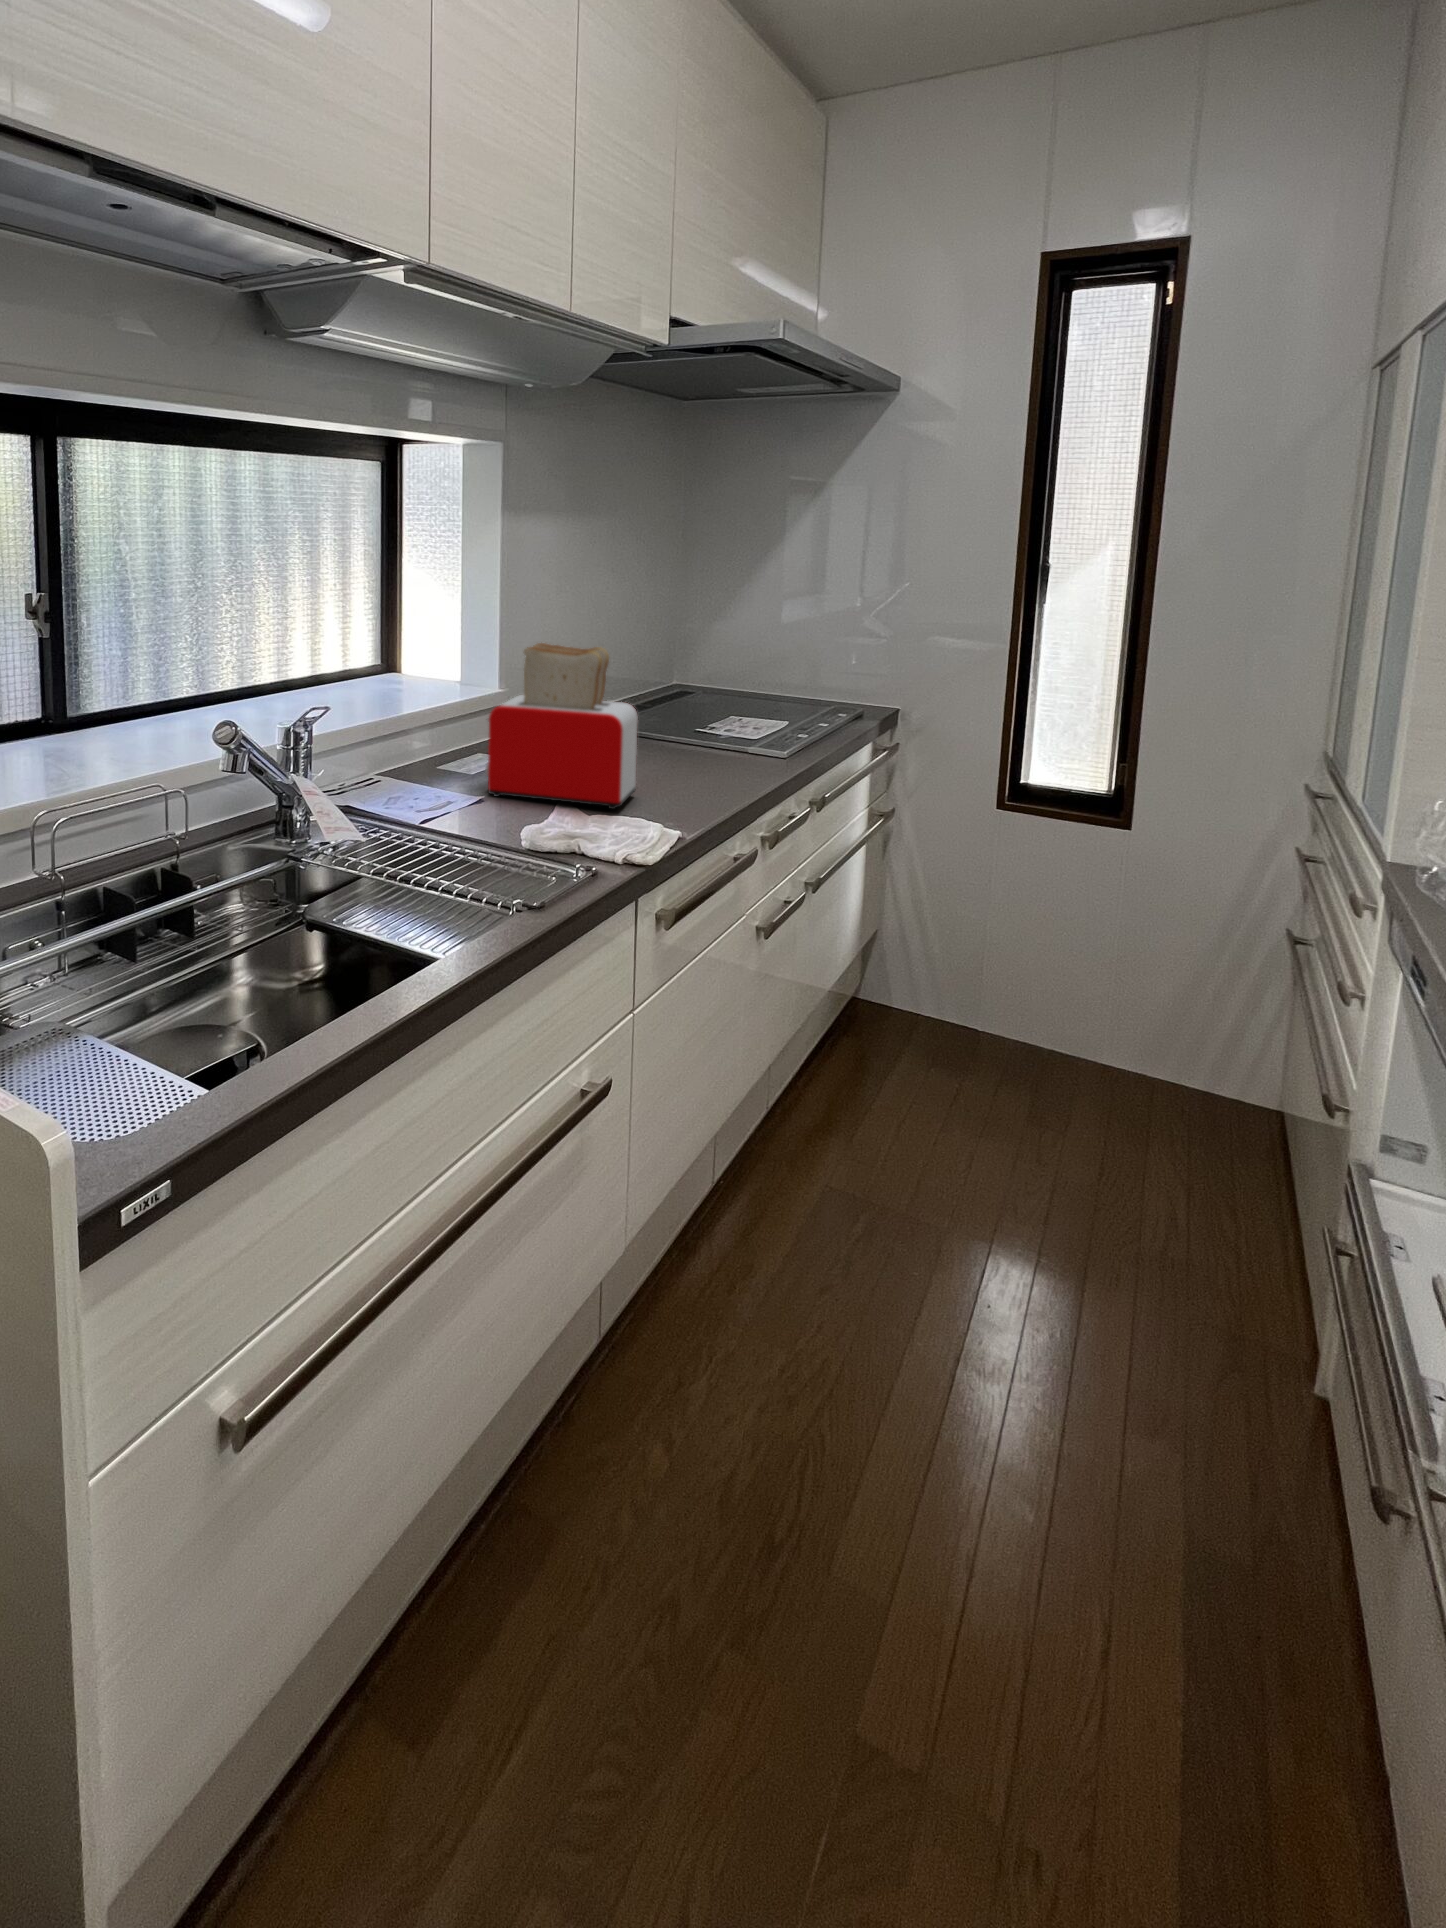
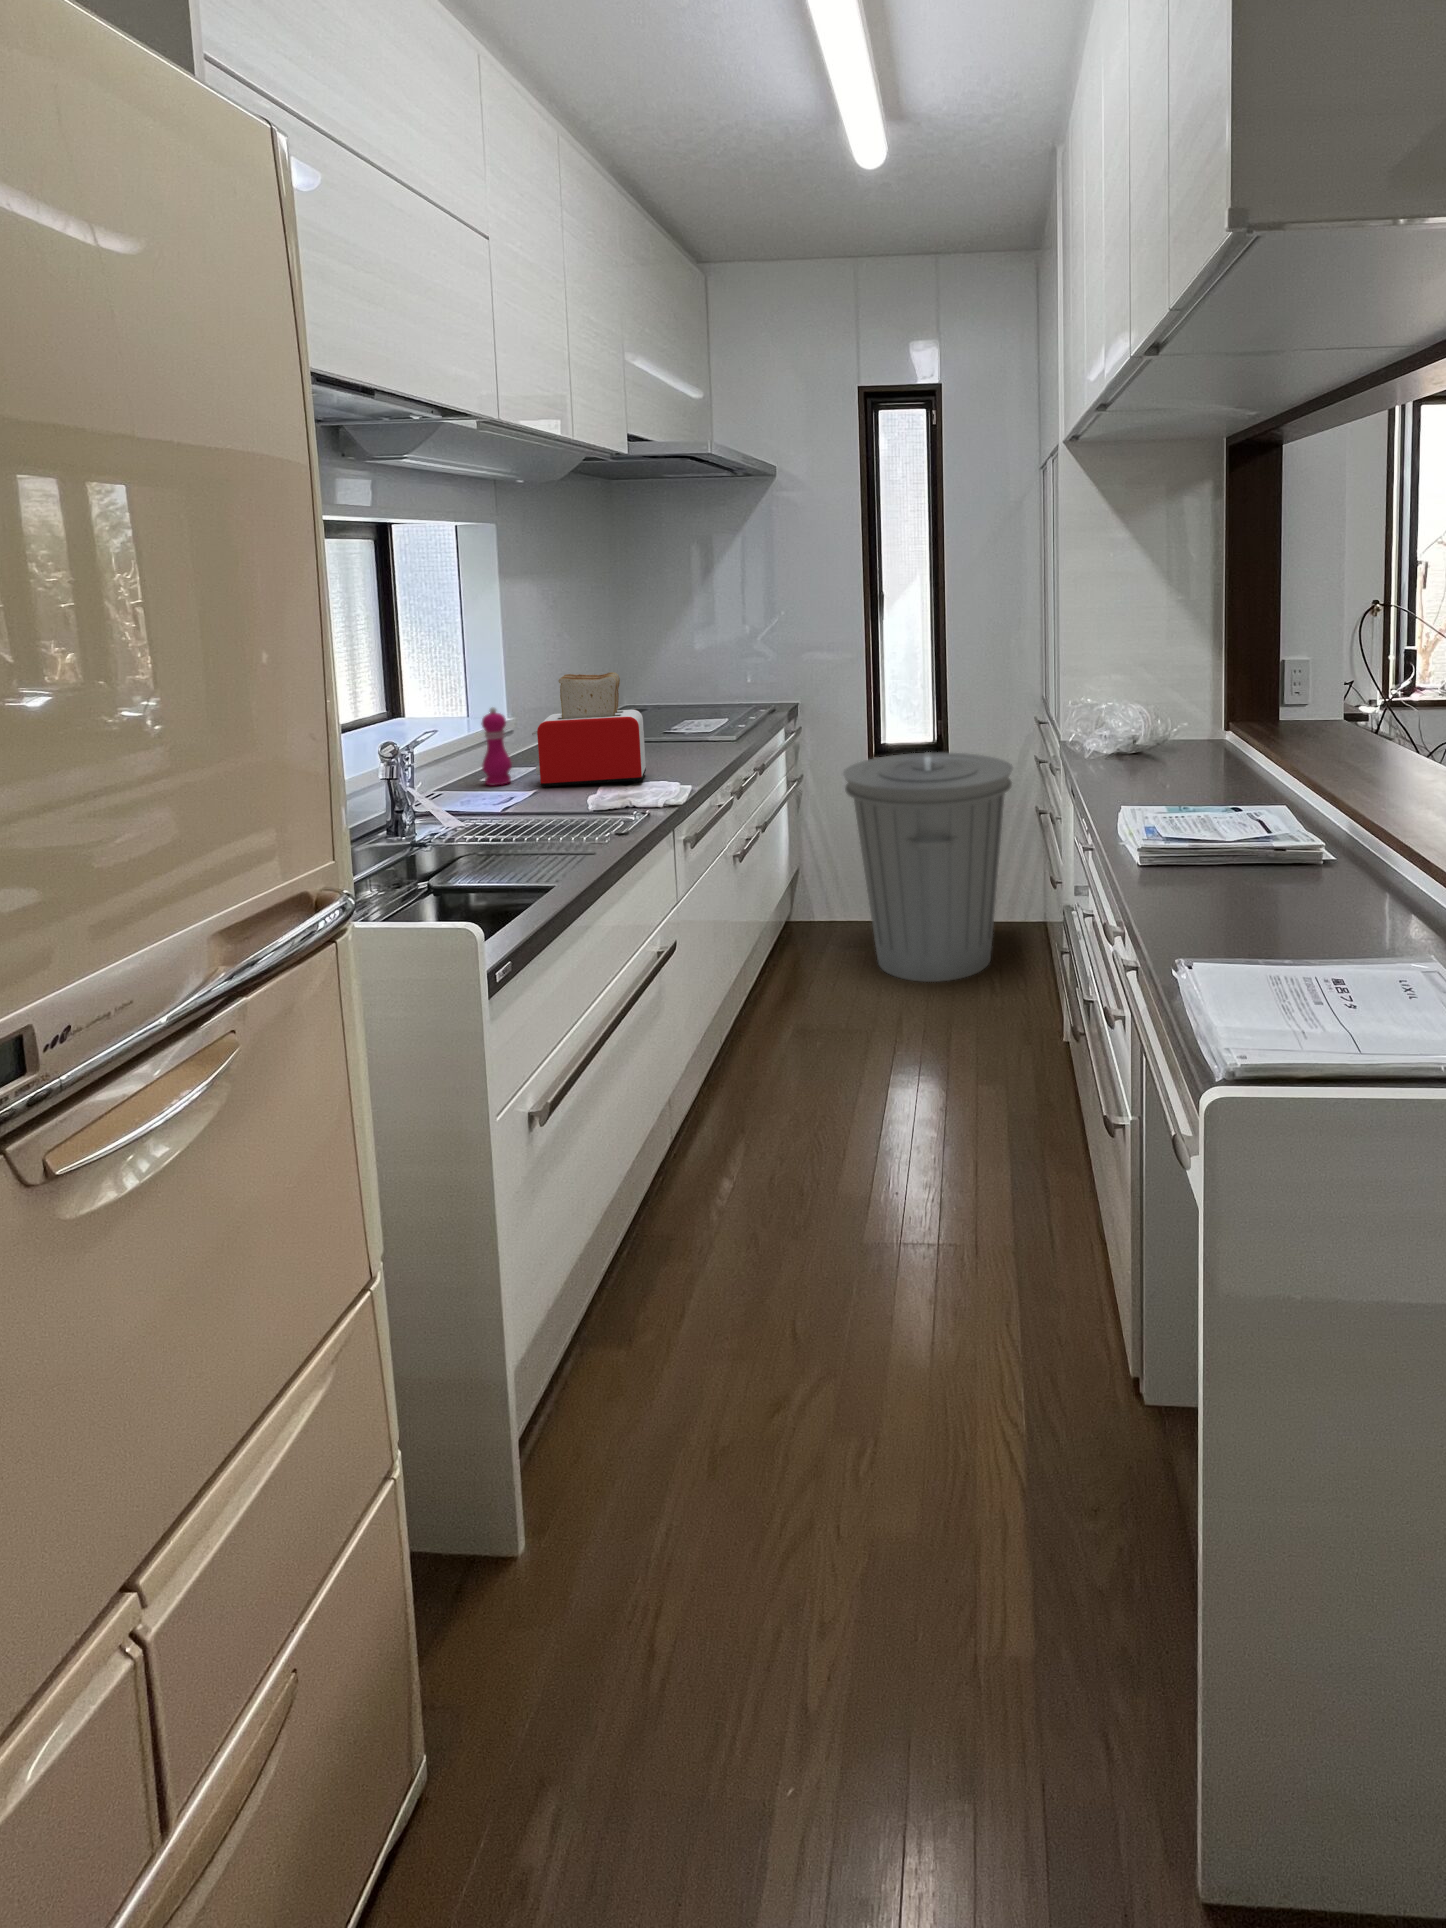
pepper mill: none [424,676,462,781] -> present [481,707,512,786]
trash can: none [949,803,1239,1168] -> present [843,752,1013,982]

